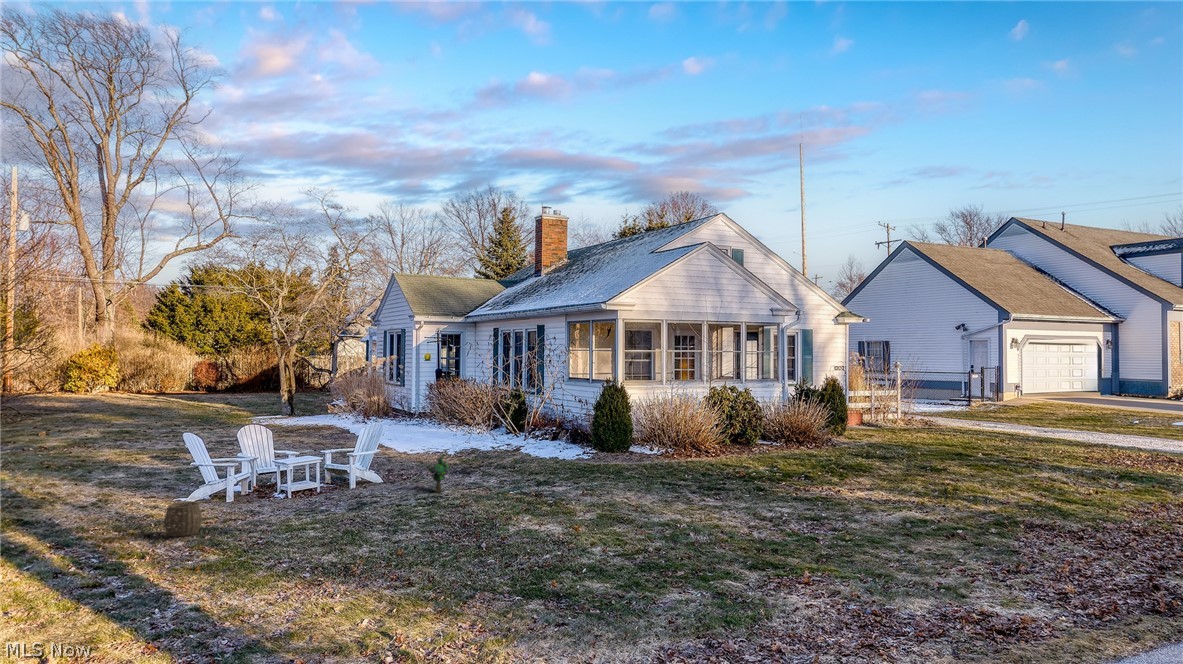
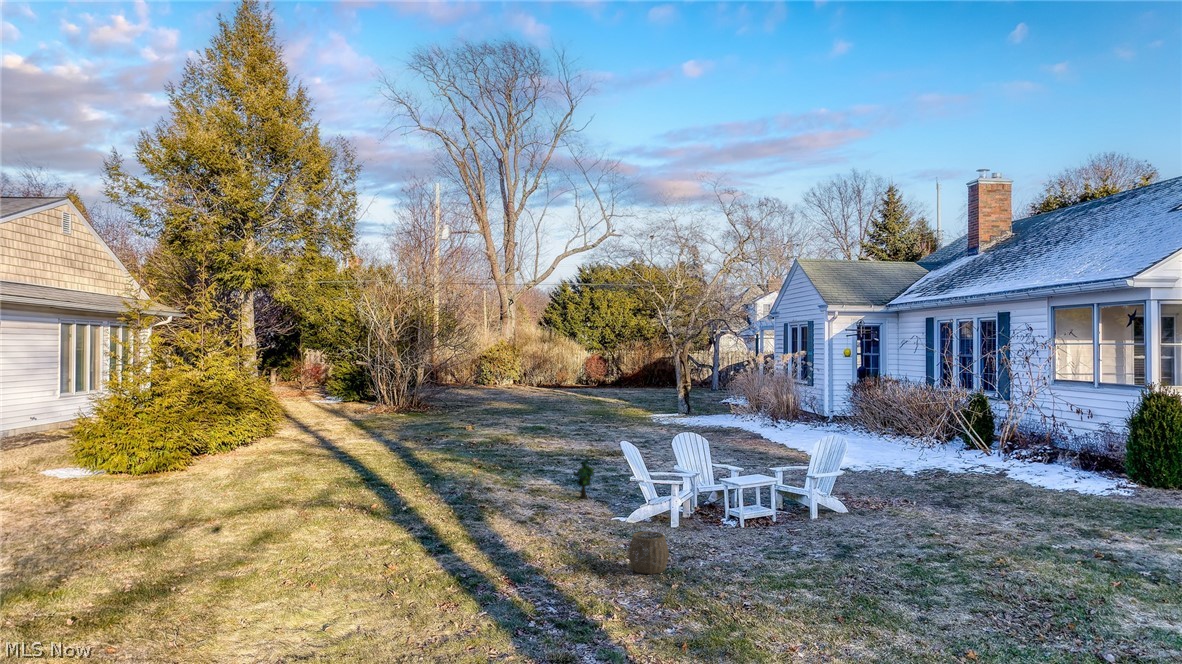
decorative plant: present [429,455,449,493] -> present [573,458,594,498]

